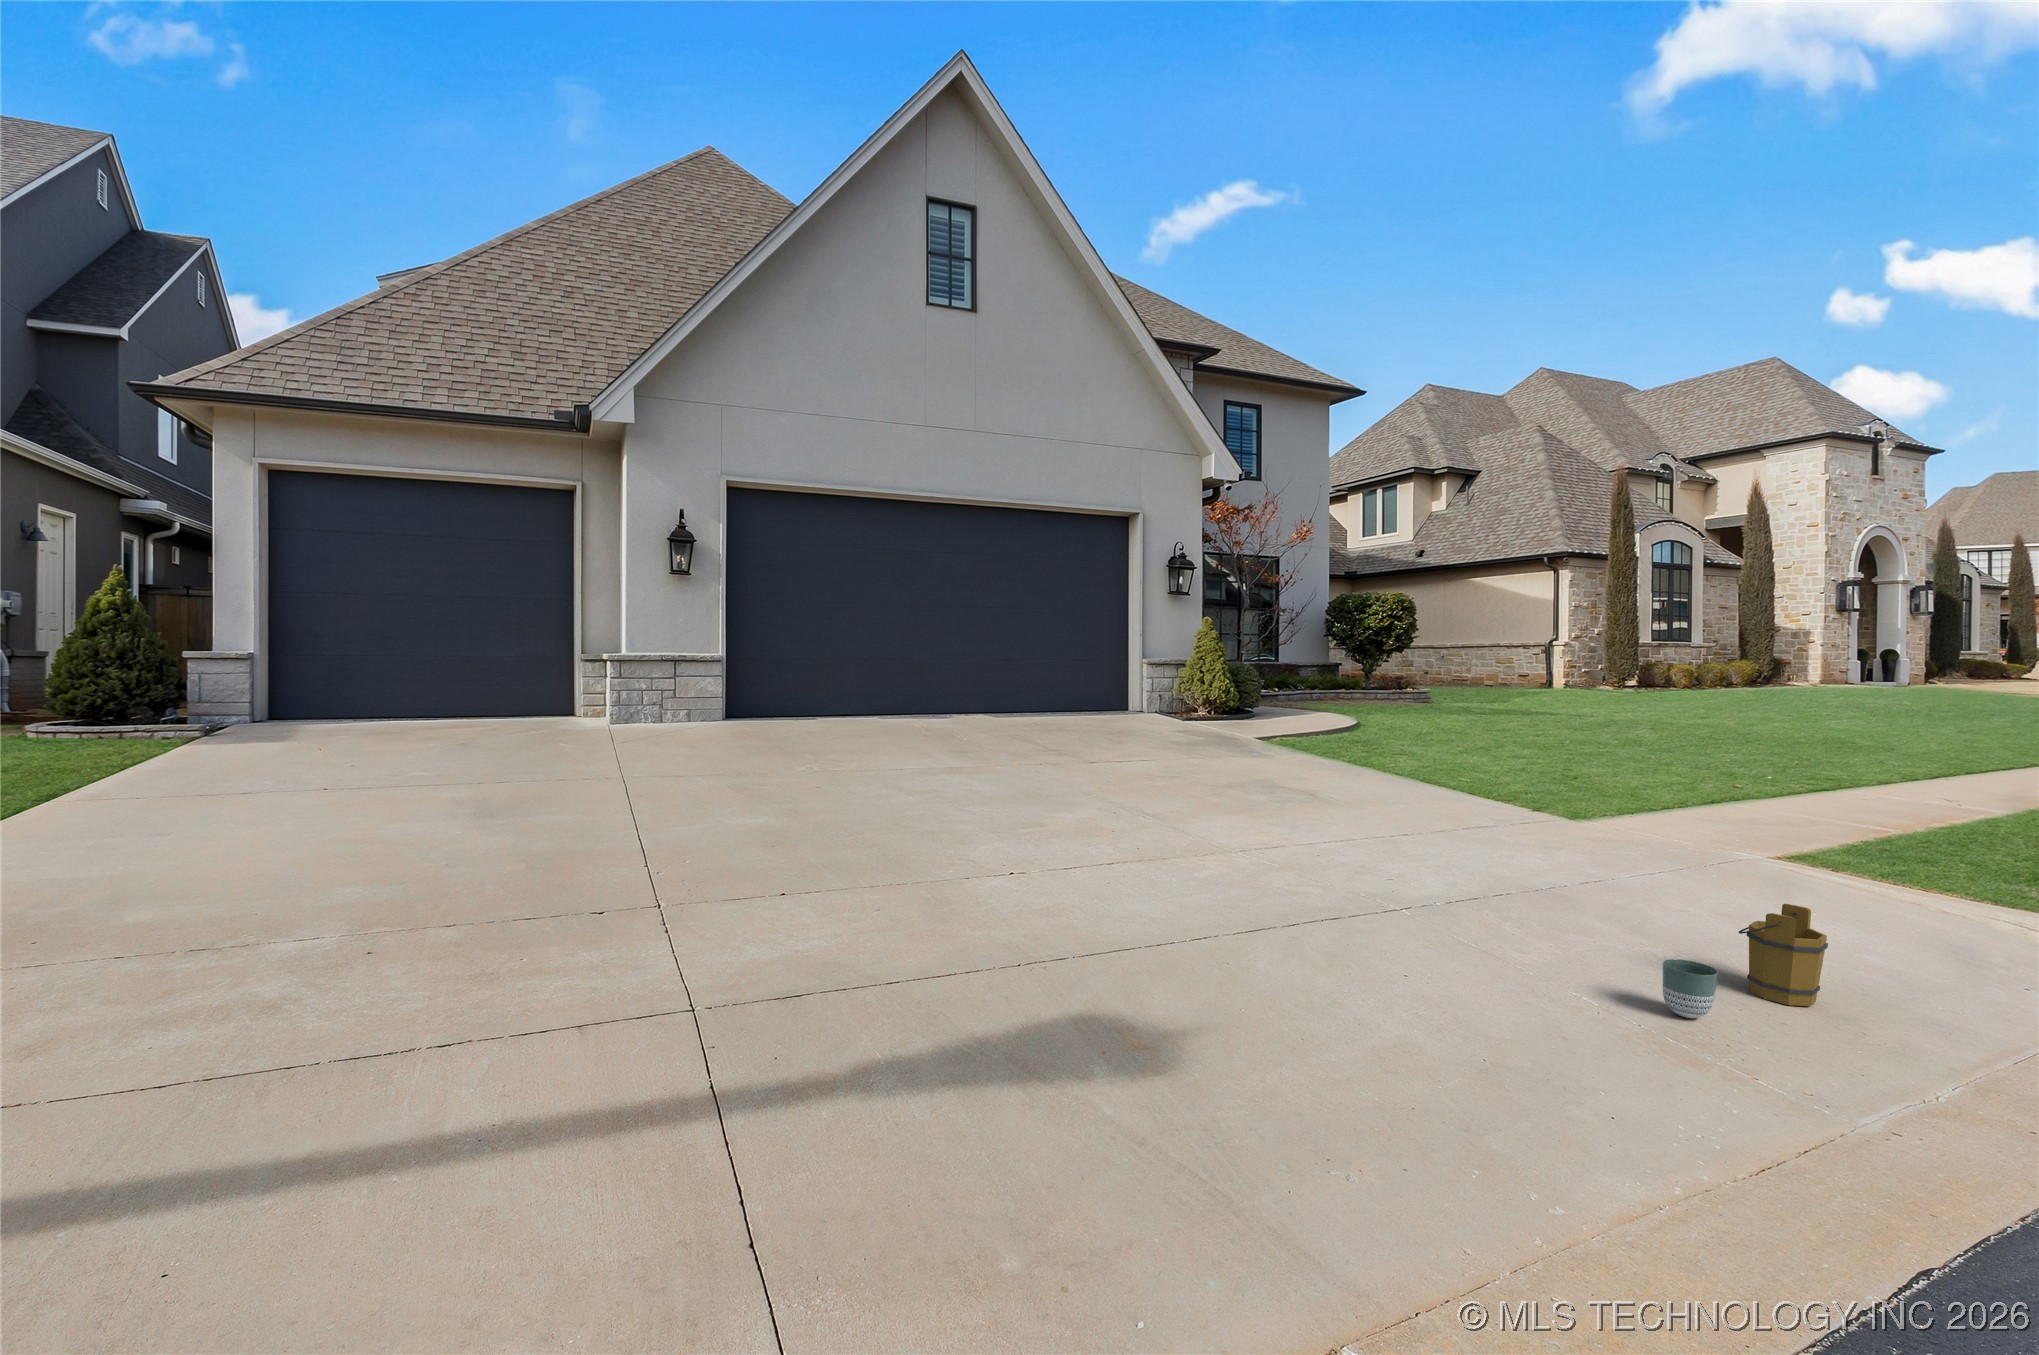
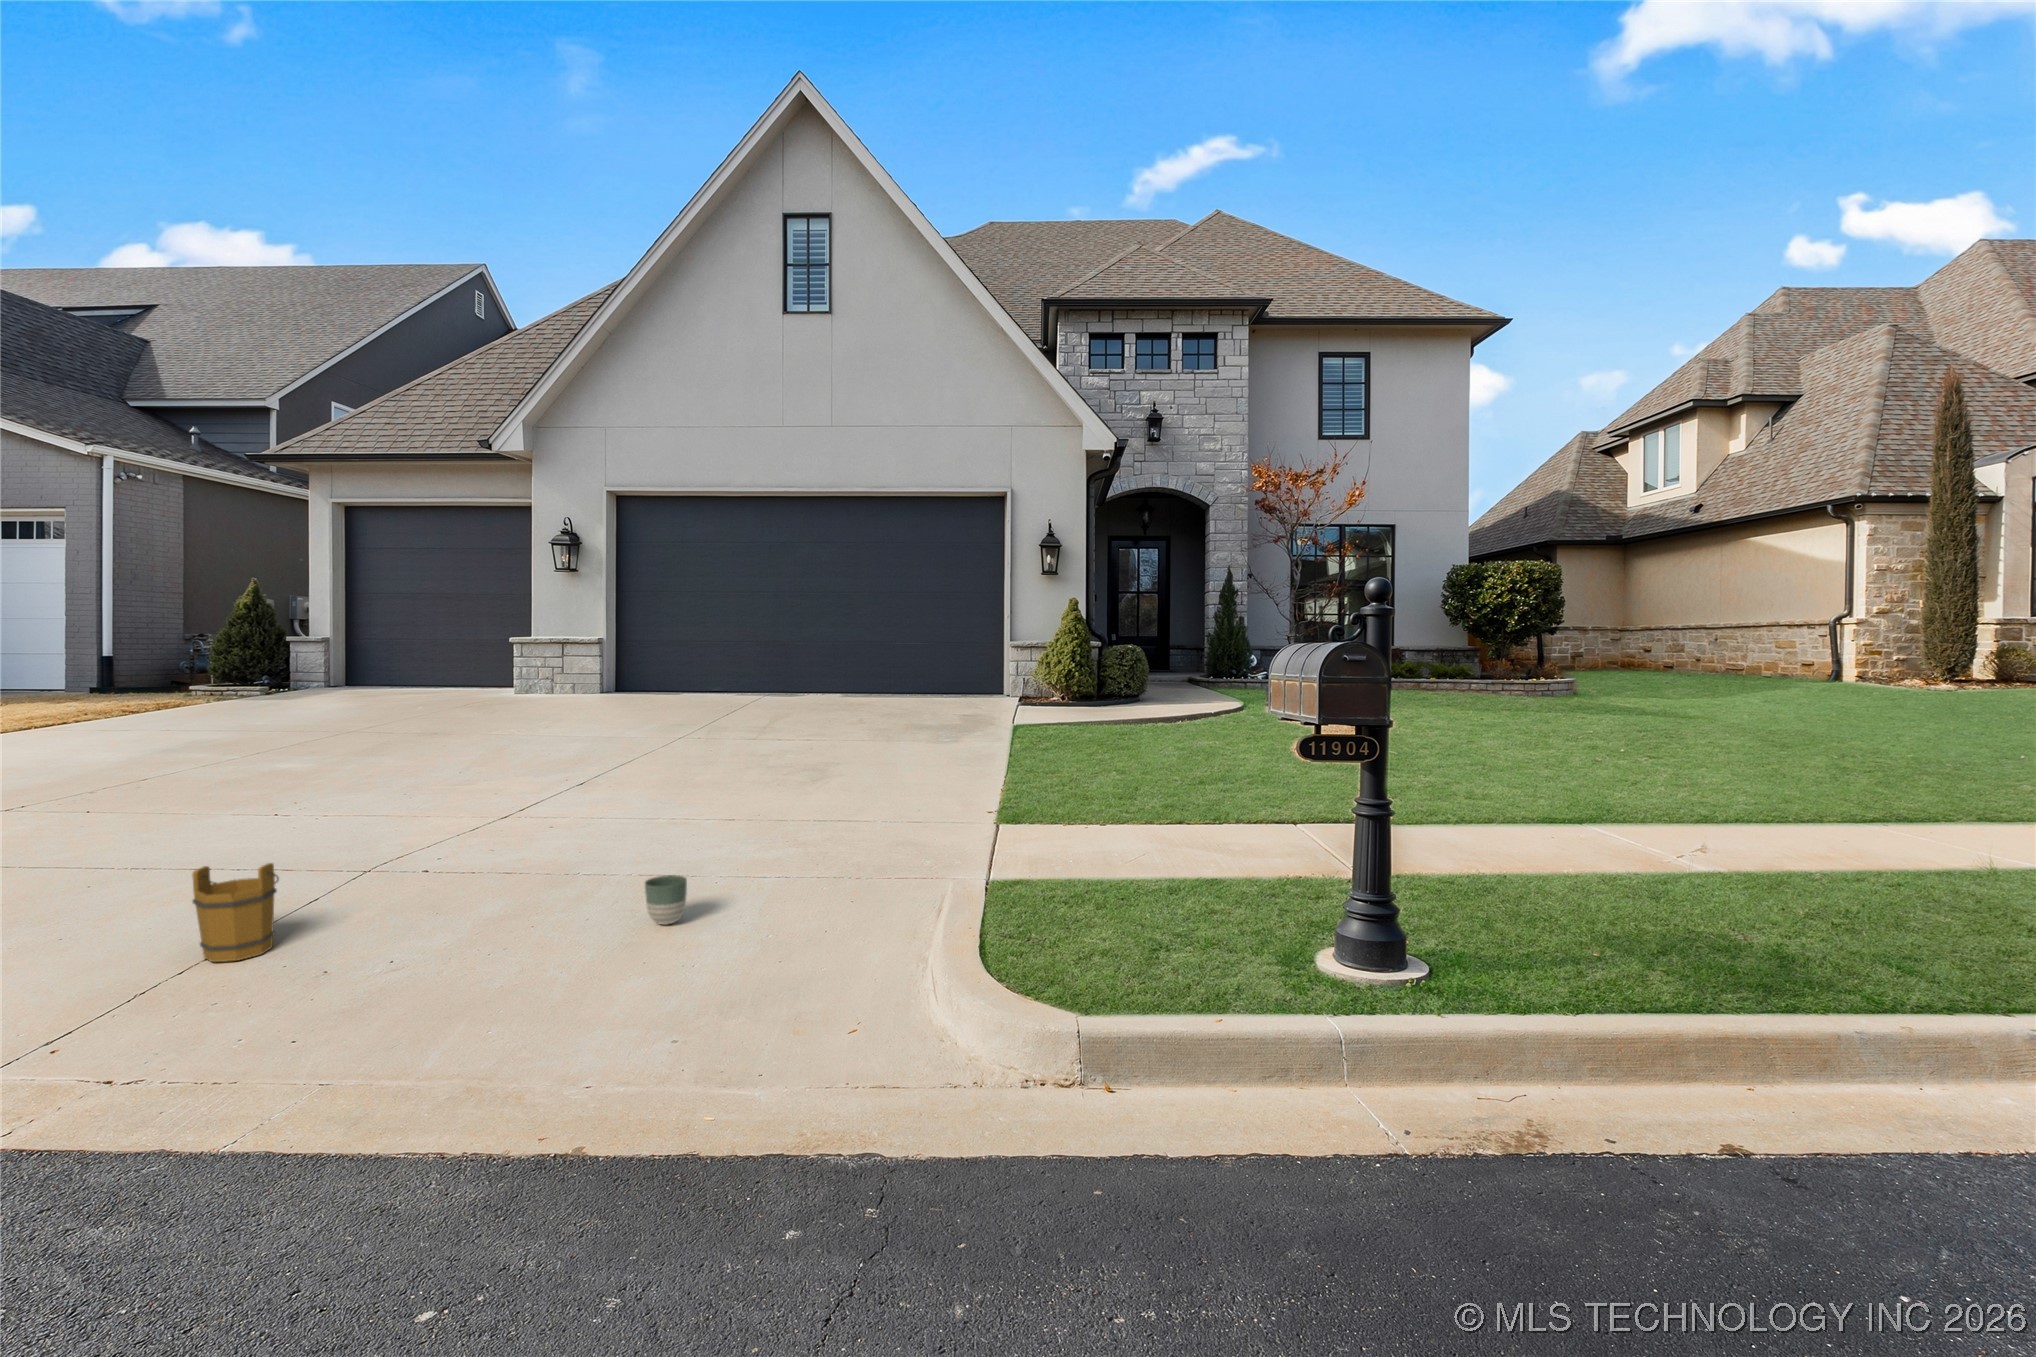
planter: present [1663,959,1718,1018] -> present [645,875,687,925]

